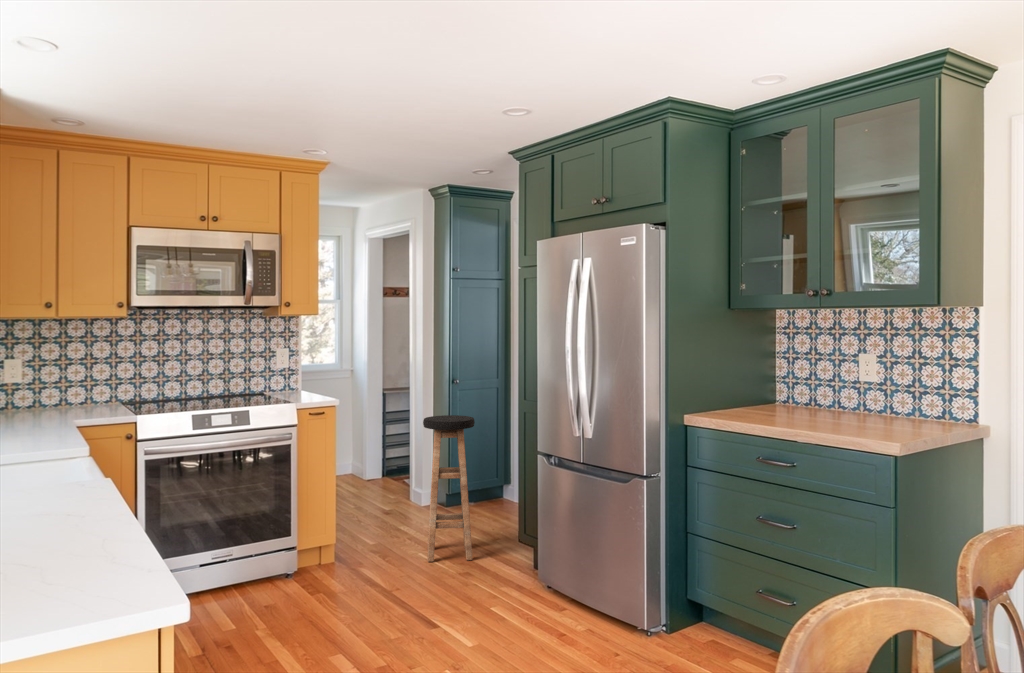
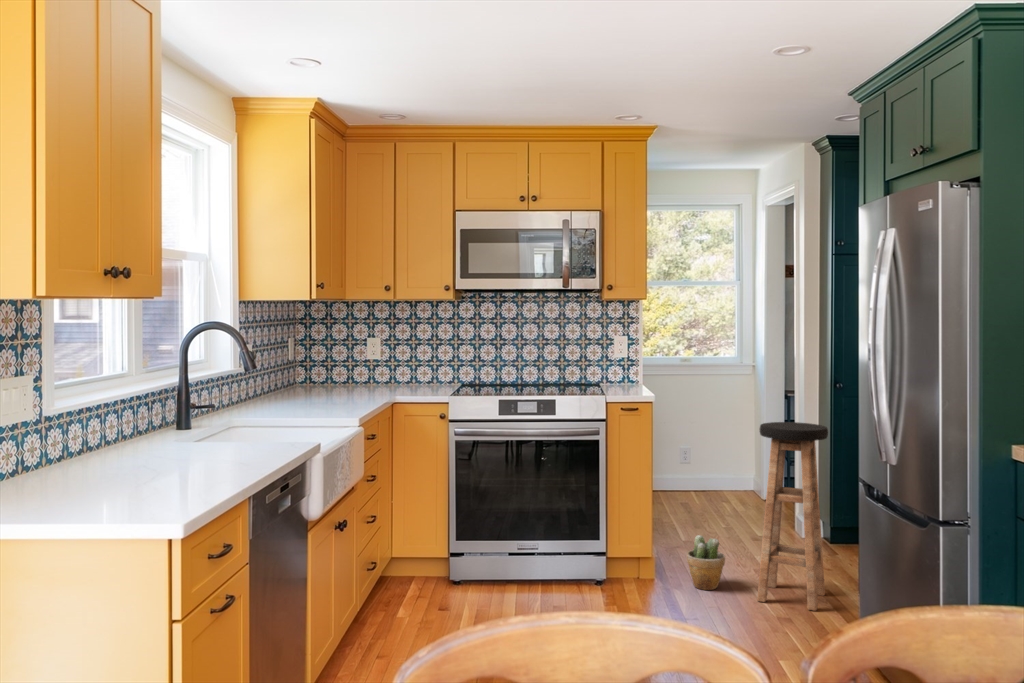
potted plant: none [365,517,397,562] -> present [687,535,725,590]

